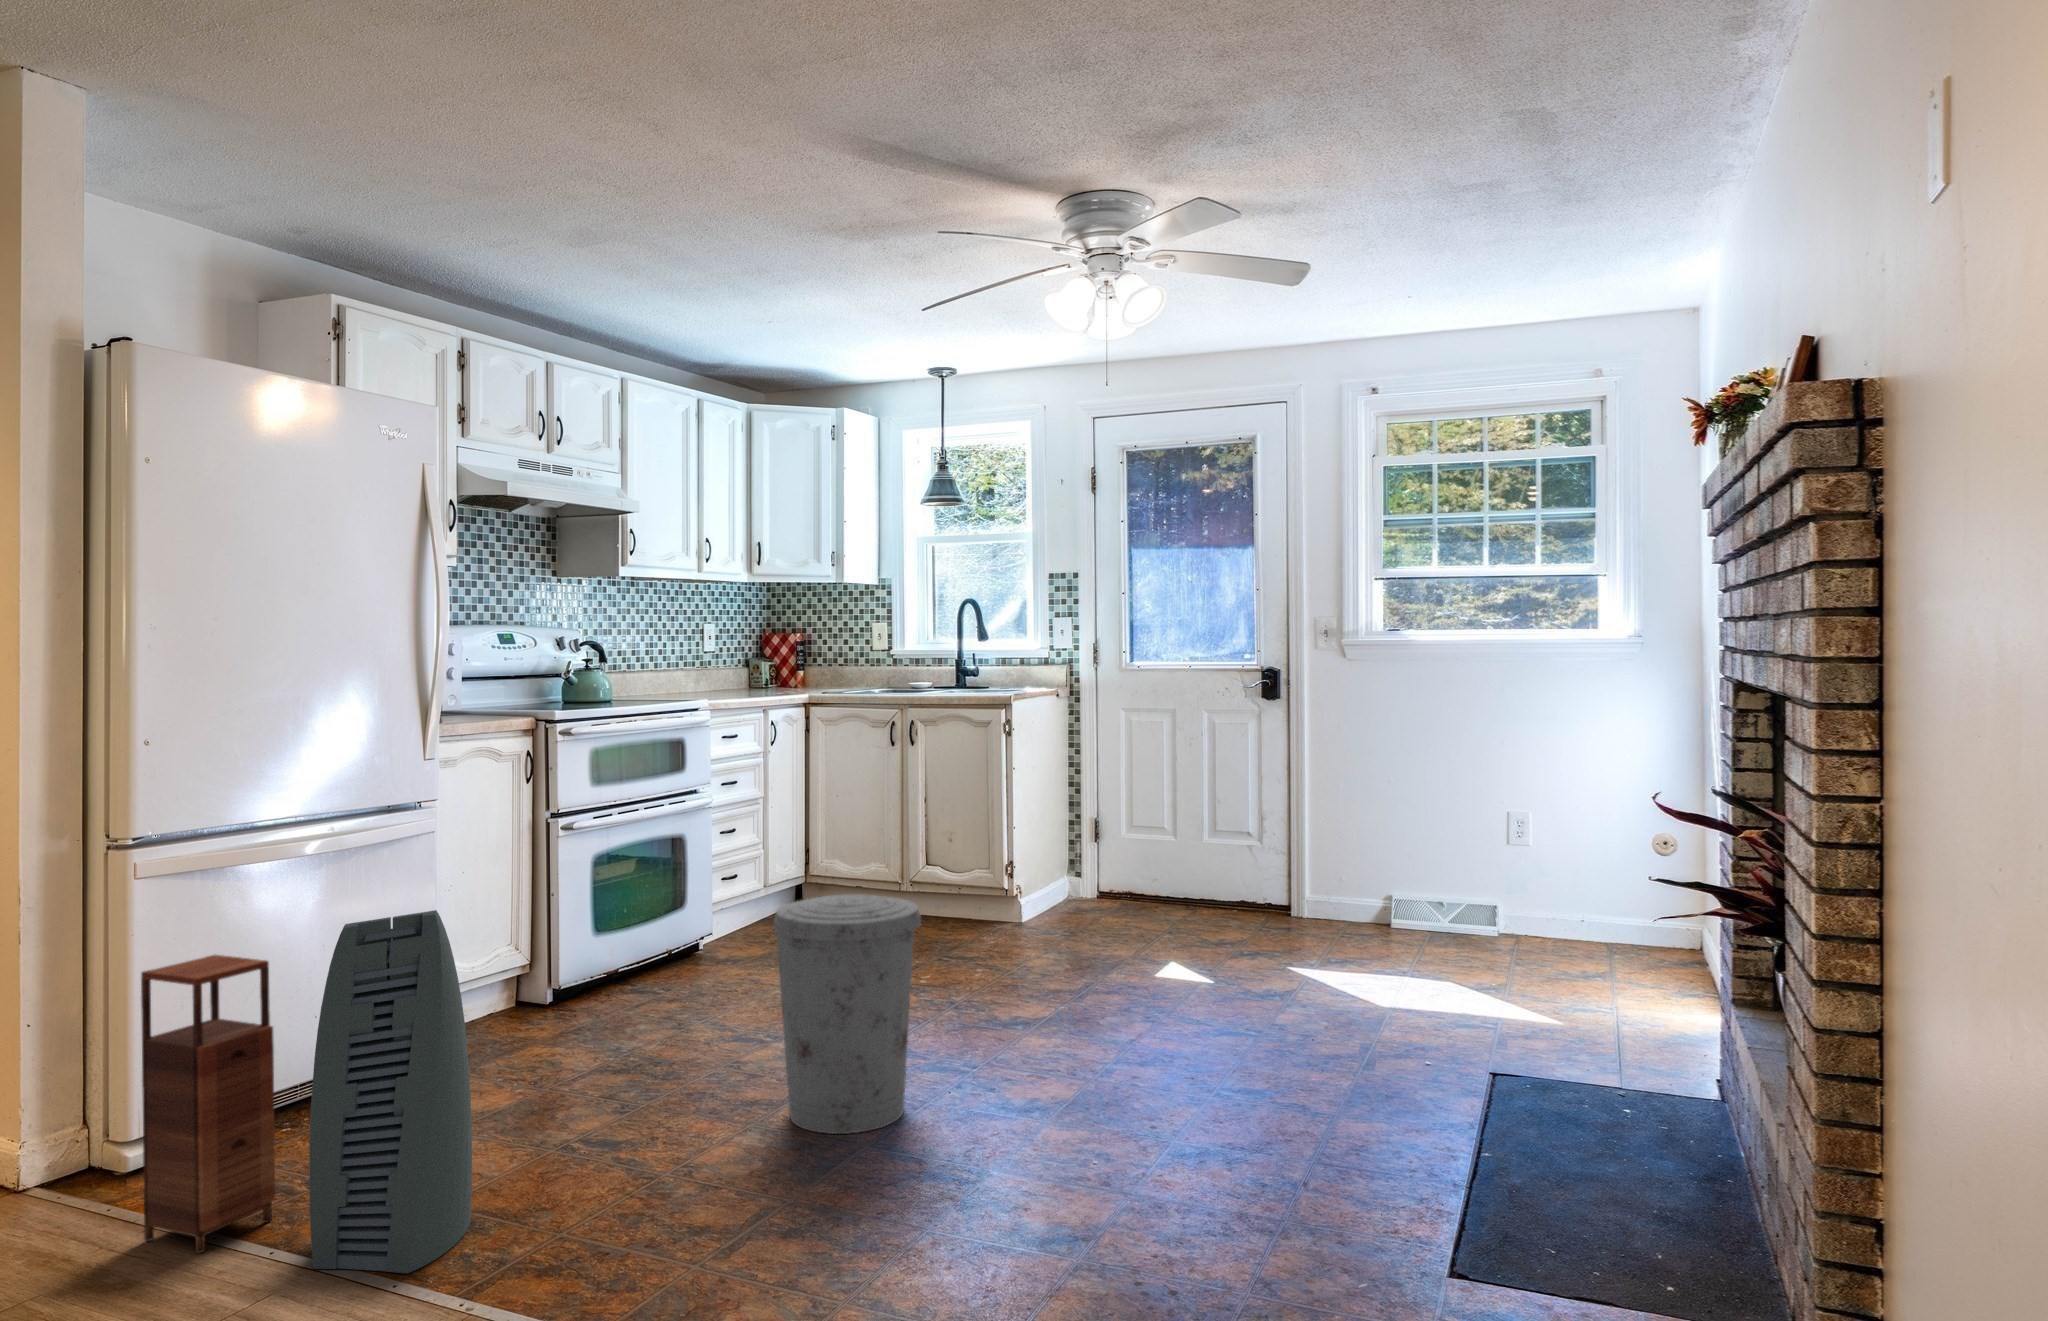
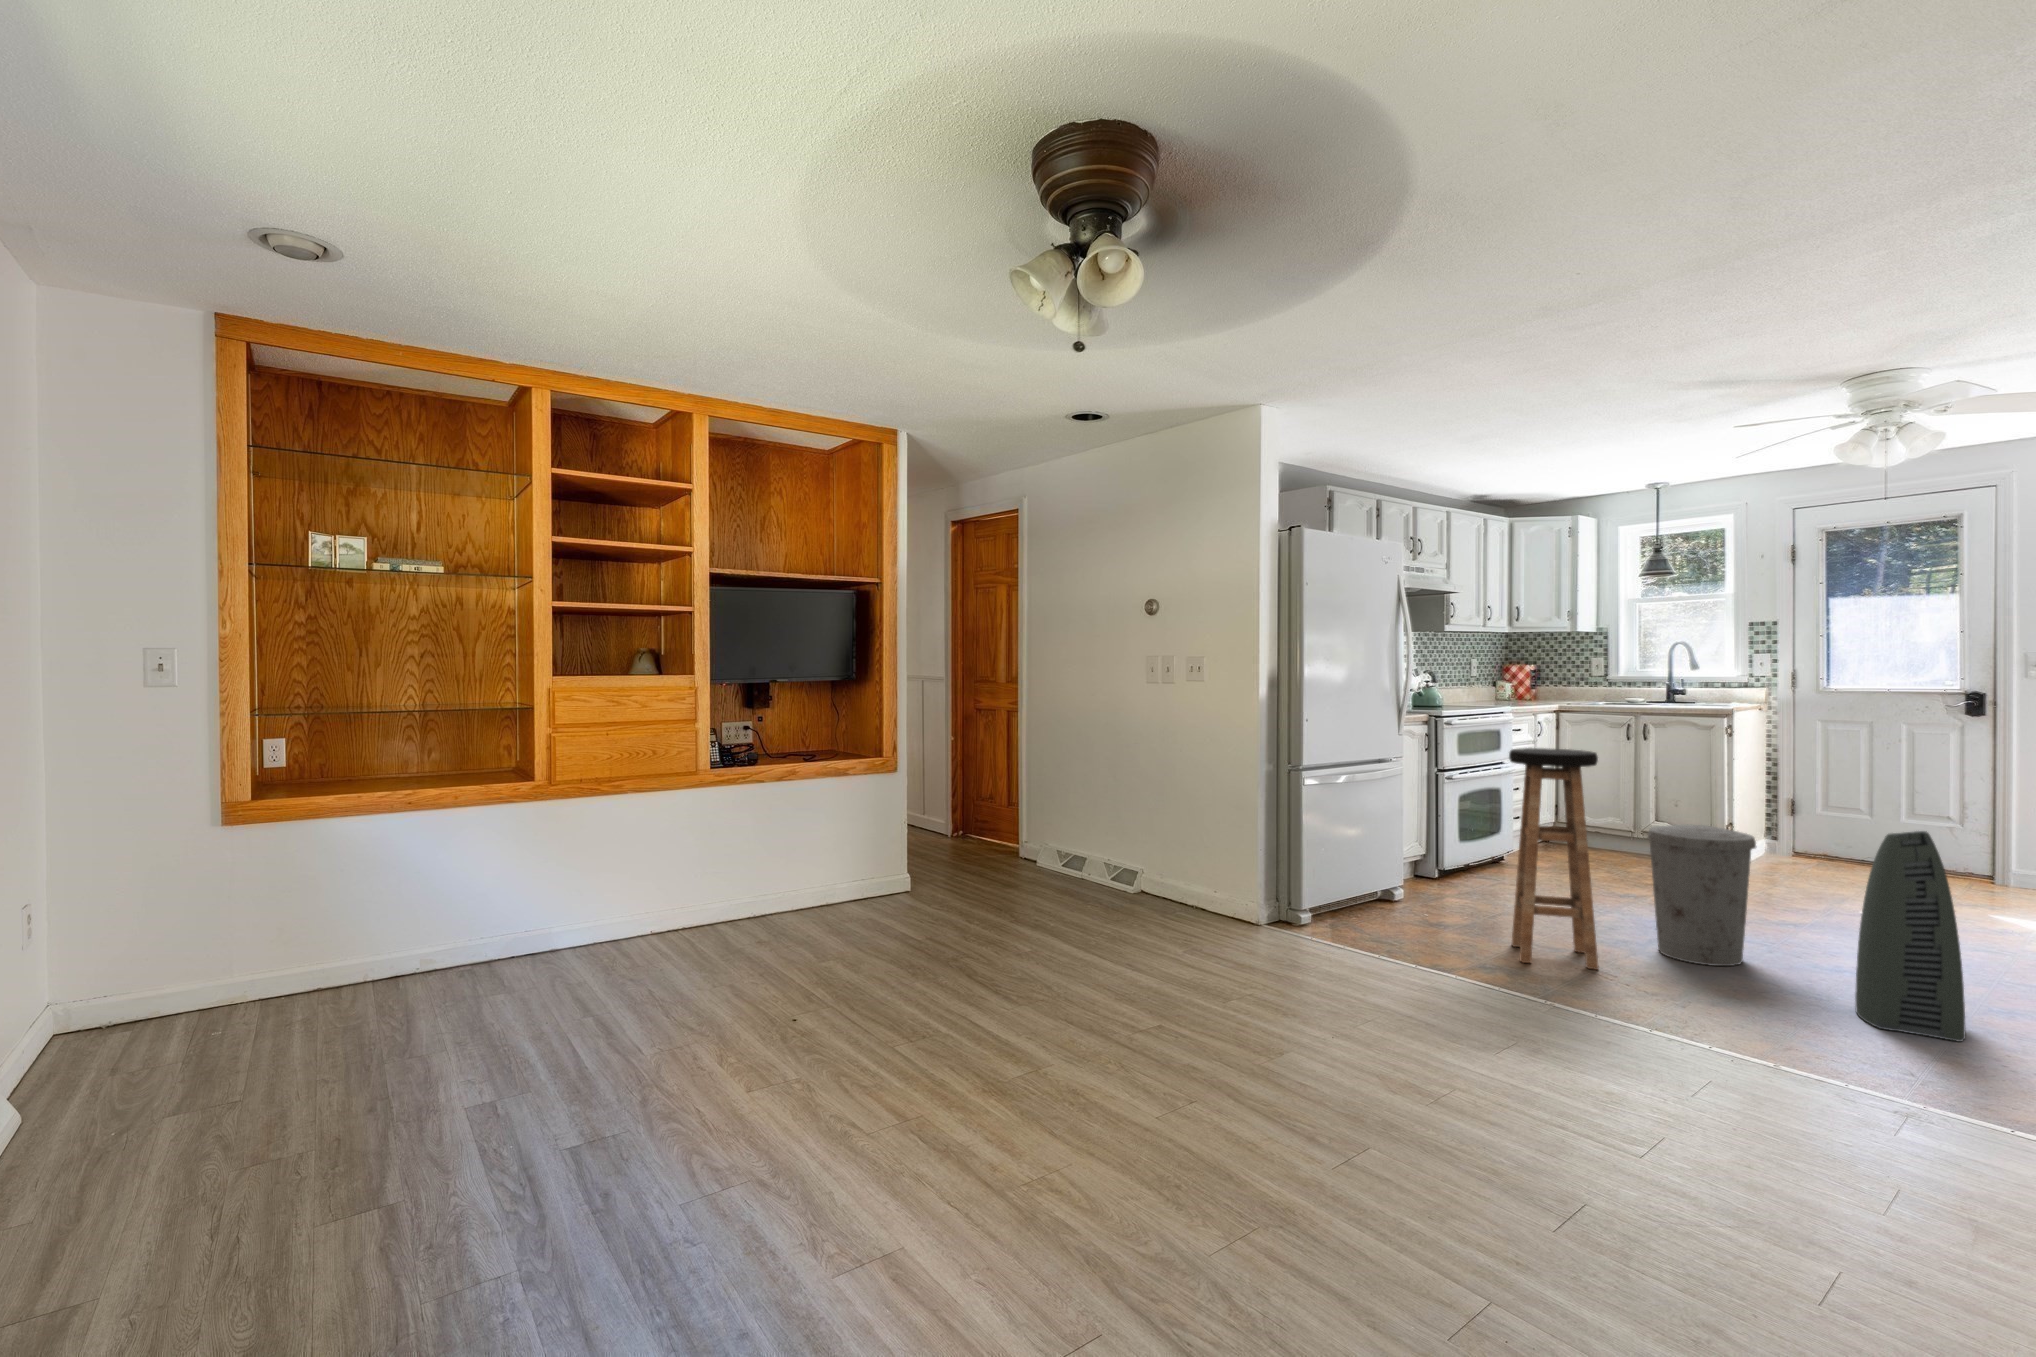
bar stool: none [519,780,667,1191] -> present [1509,748,1599,970]
air purifier: present [309,910,472,1273] -> present [1855,831,1966,1042]
storage cabinet: present [141,955,275,1253] -> none [1341,824,1398,963]

